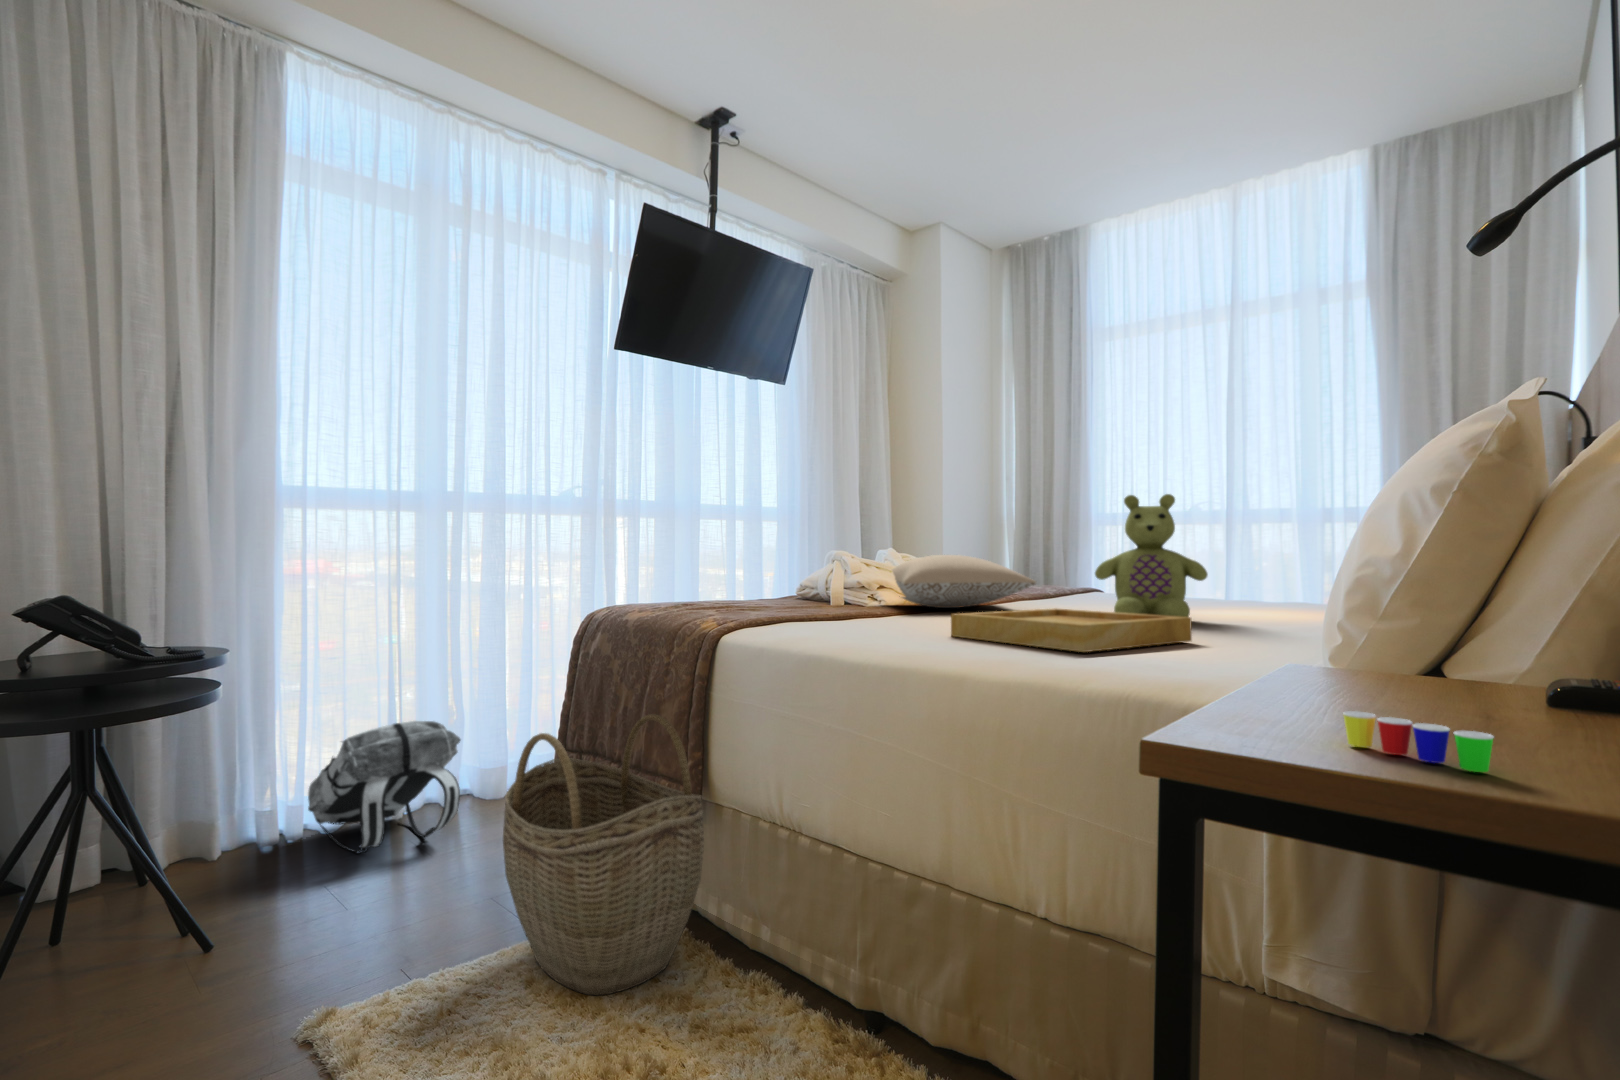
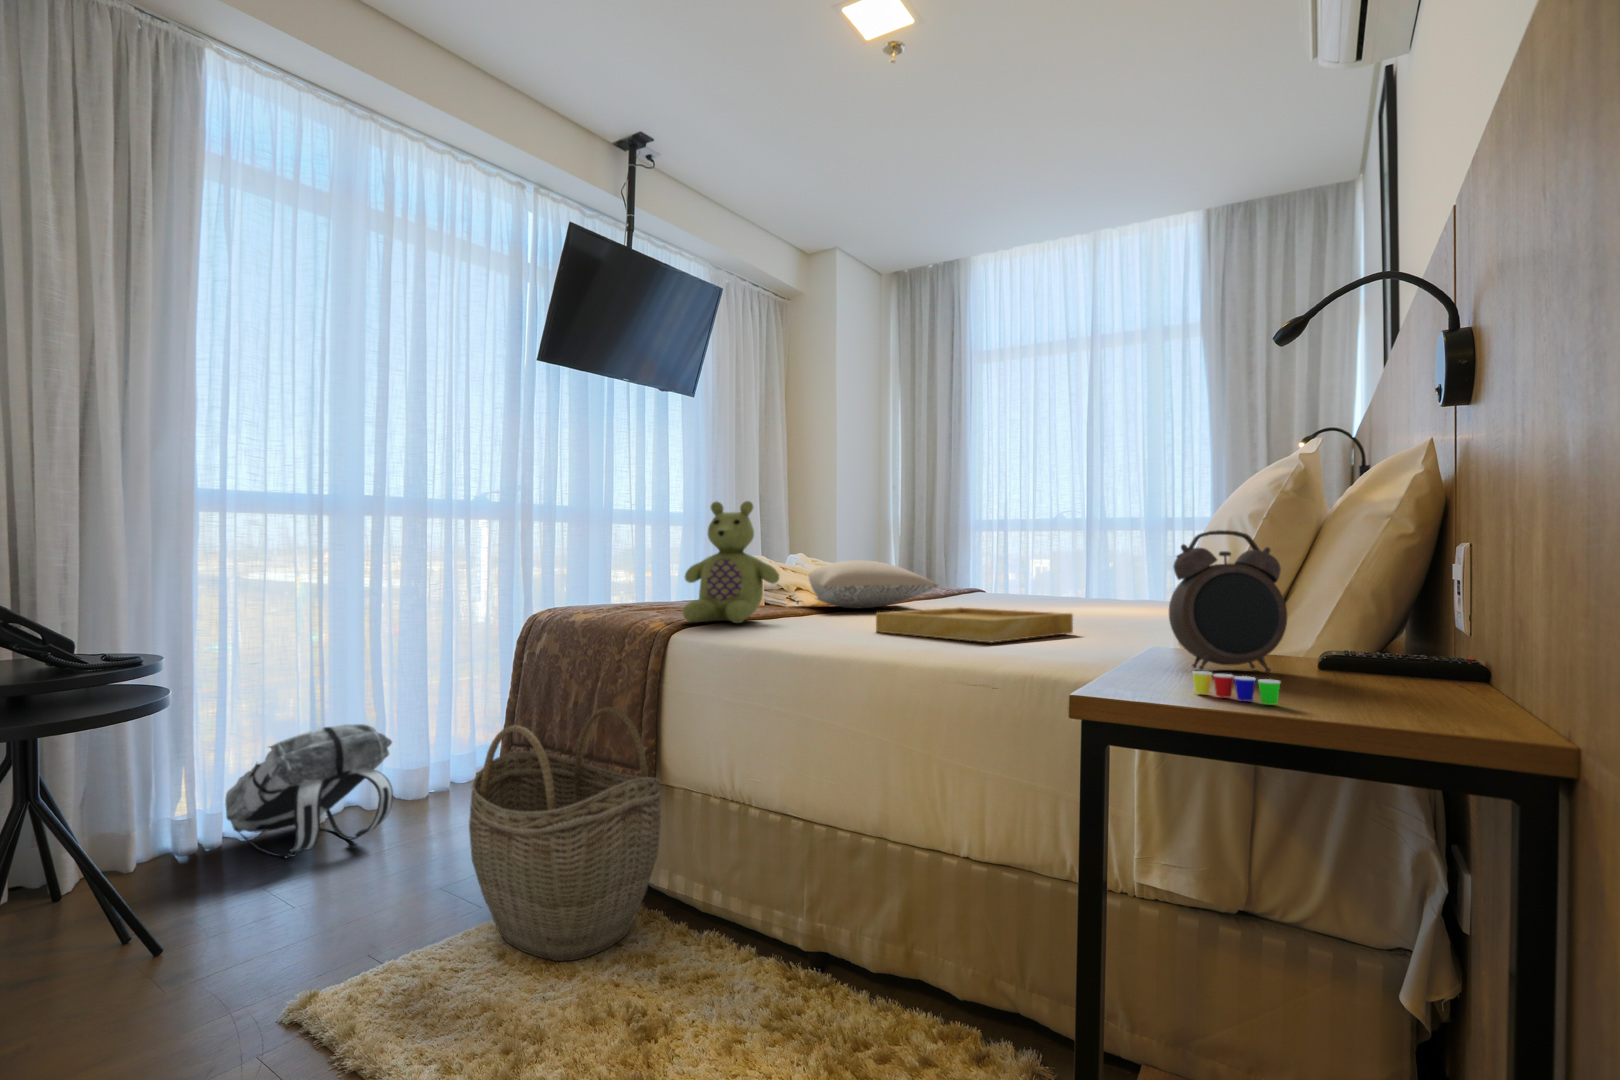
stuffed bear: present [1095,494,1208,617] -> present [683,501,779,623]
alarm clock: none [1310,507,1496,711] -> present [1169,530,1287,672]

